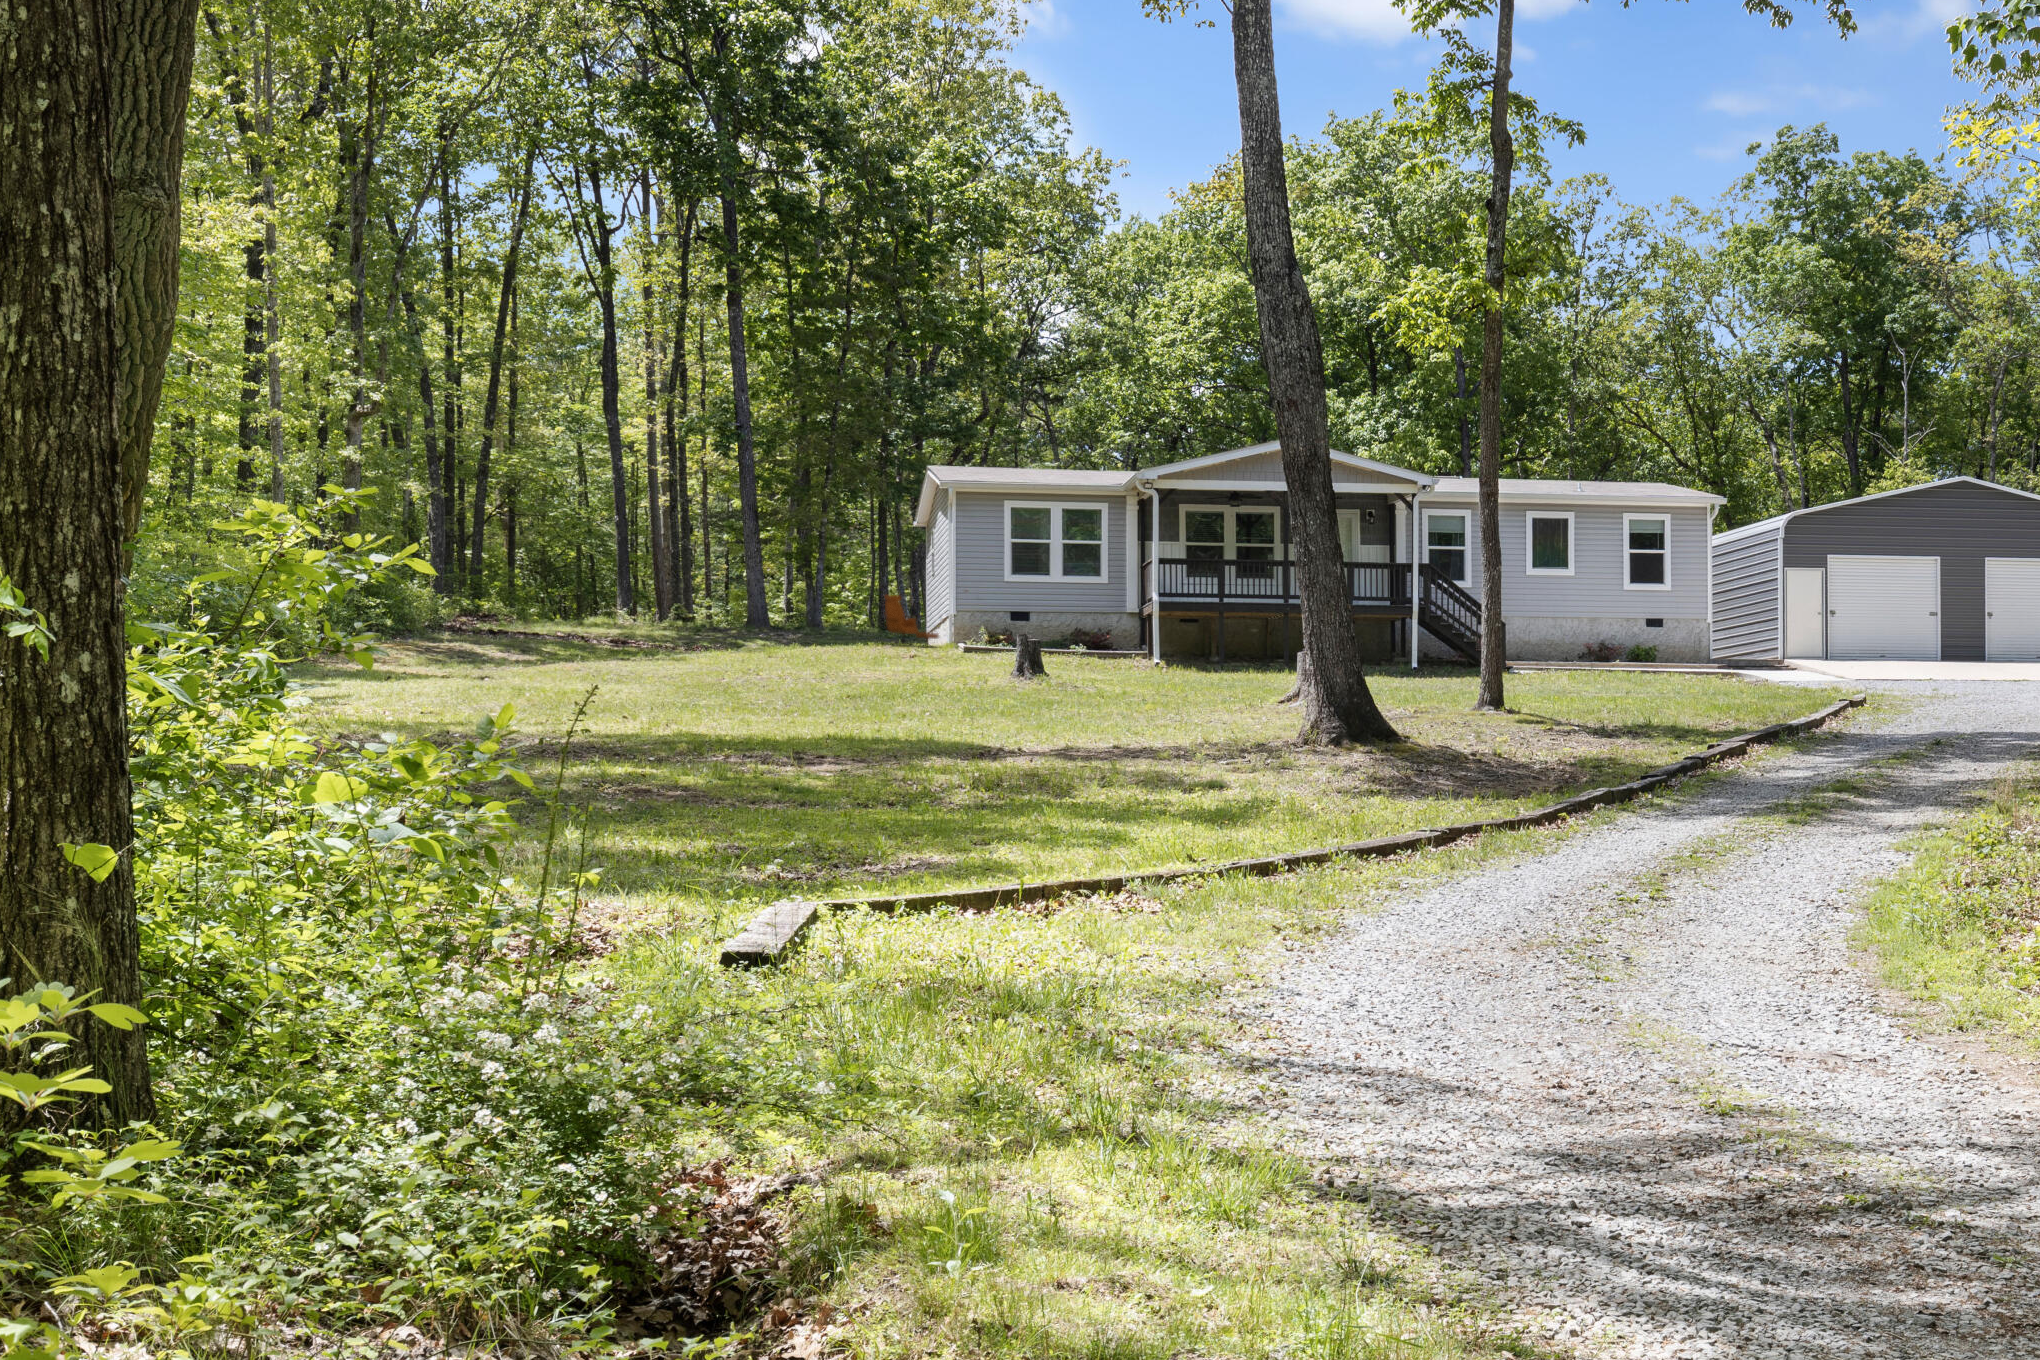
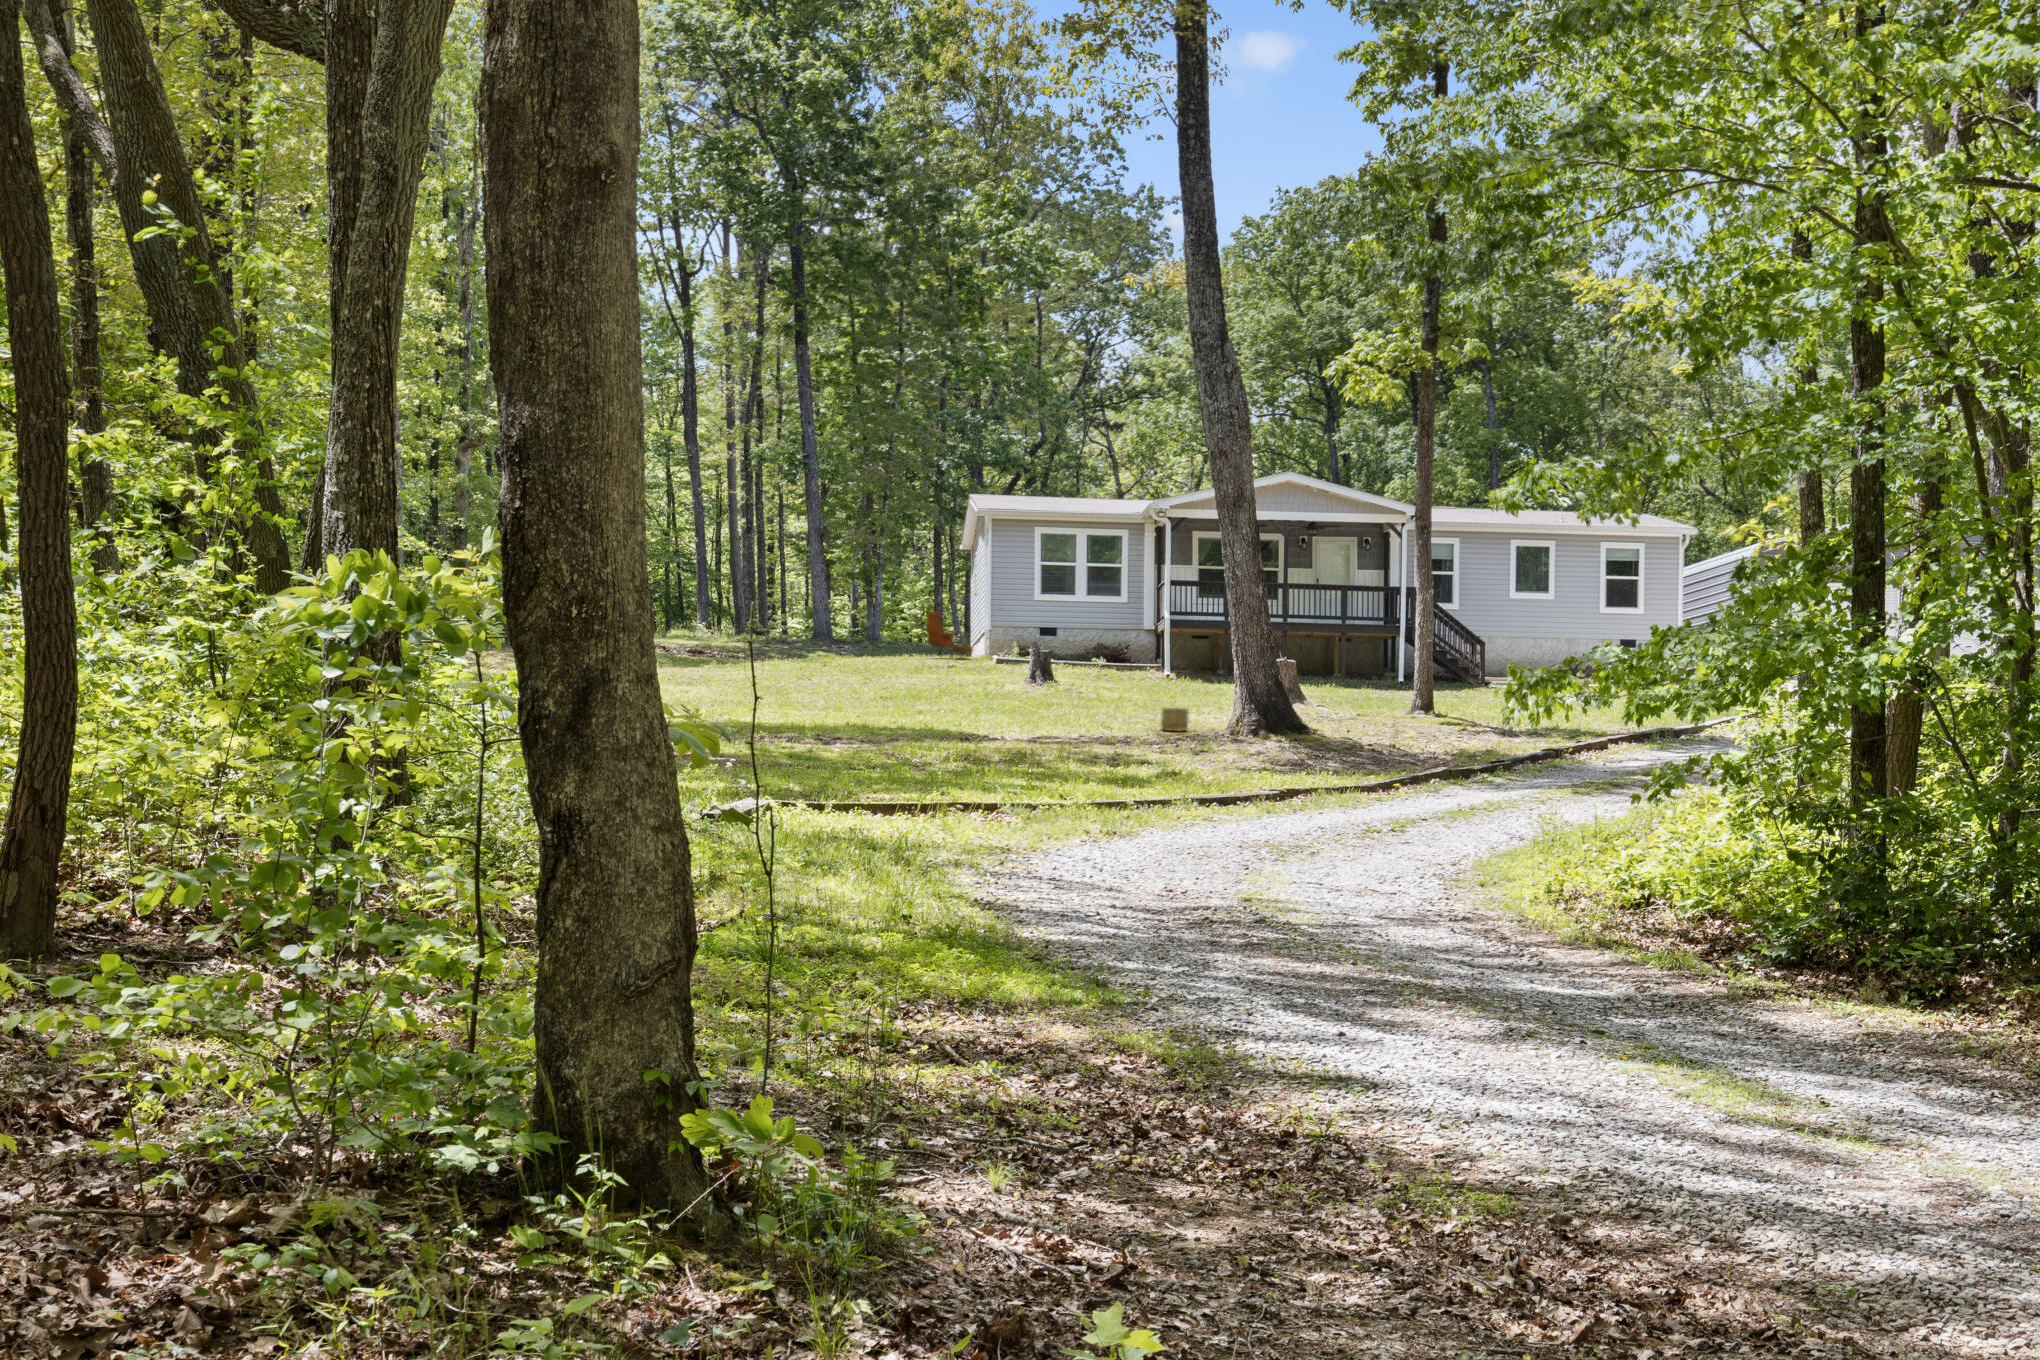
wooden bucket: none [1181,704,1216,732] -> present [1161,708,1189,731]

